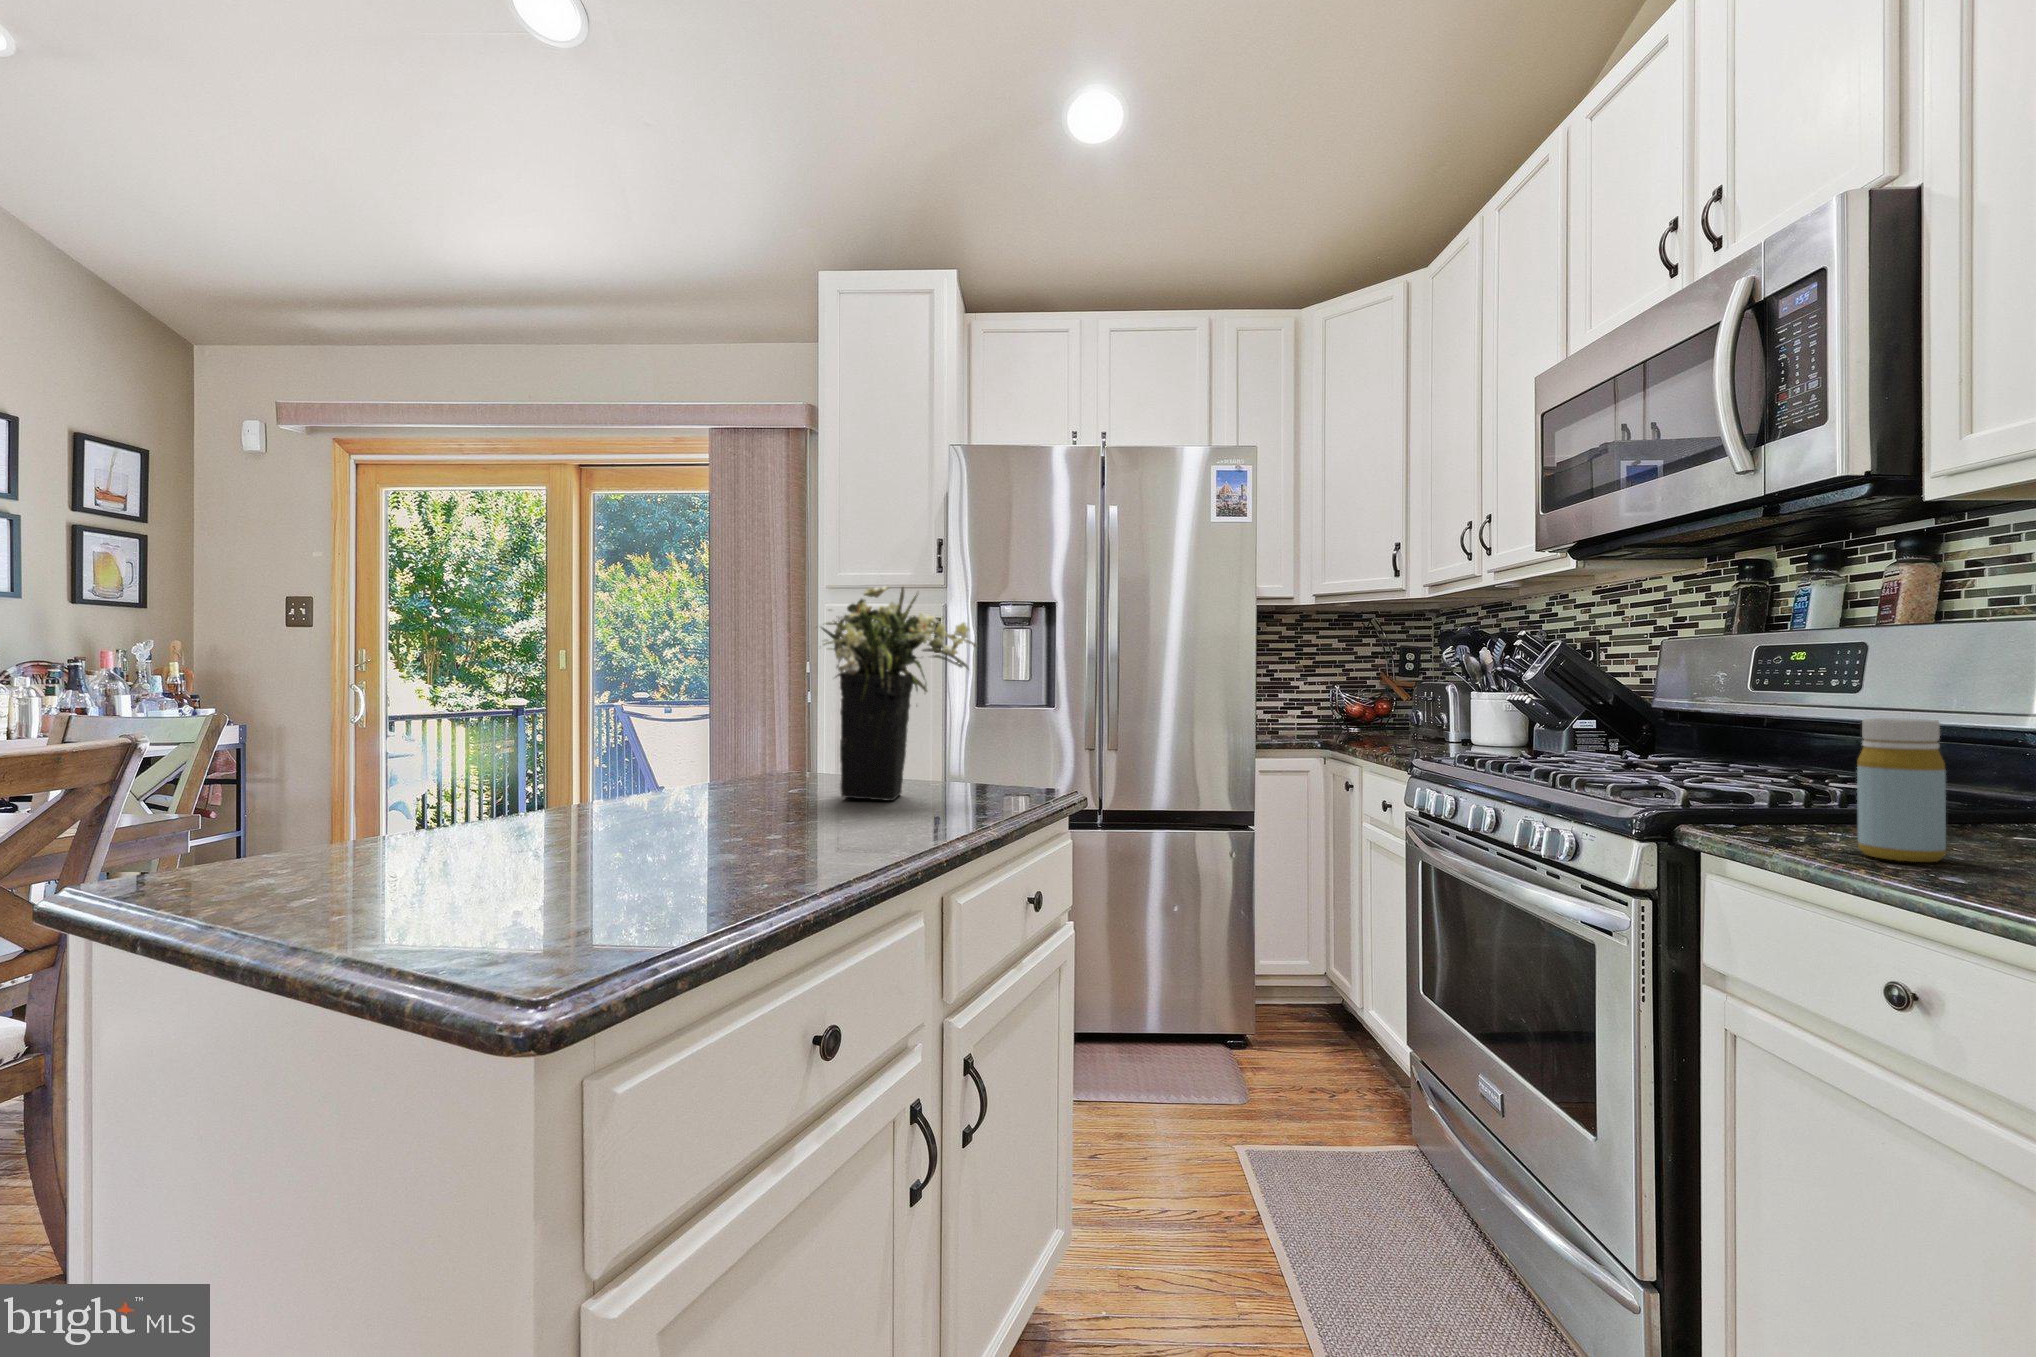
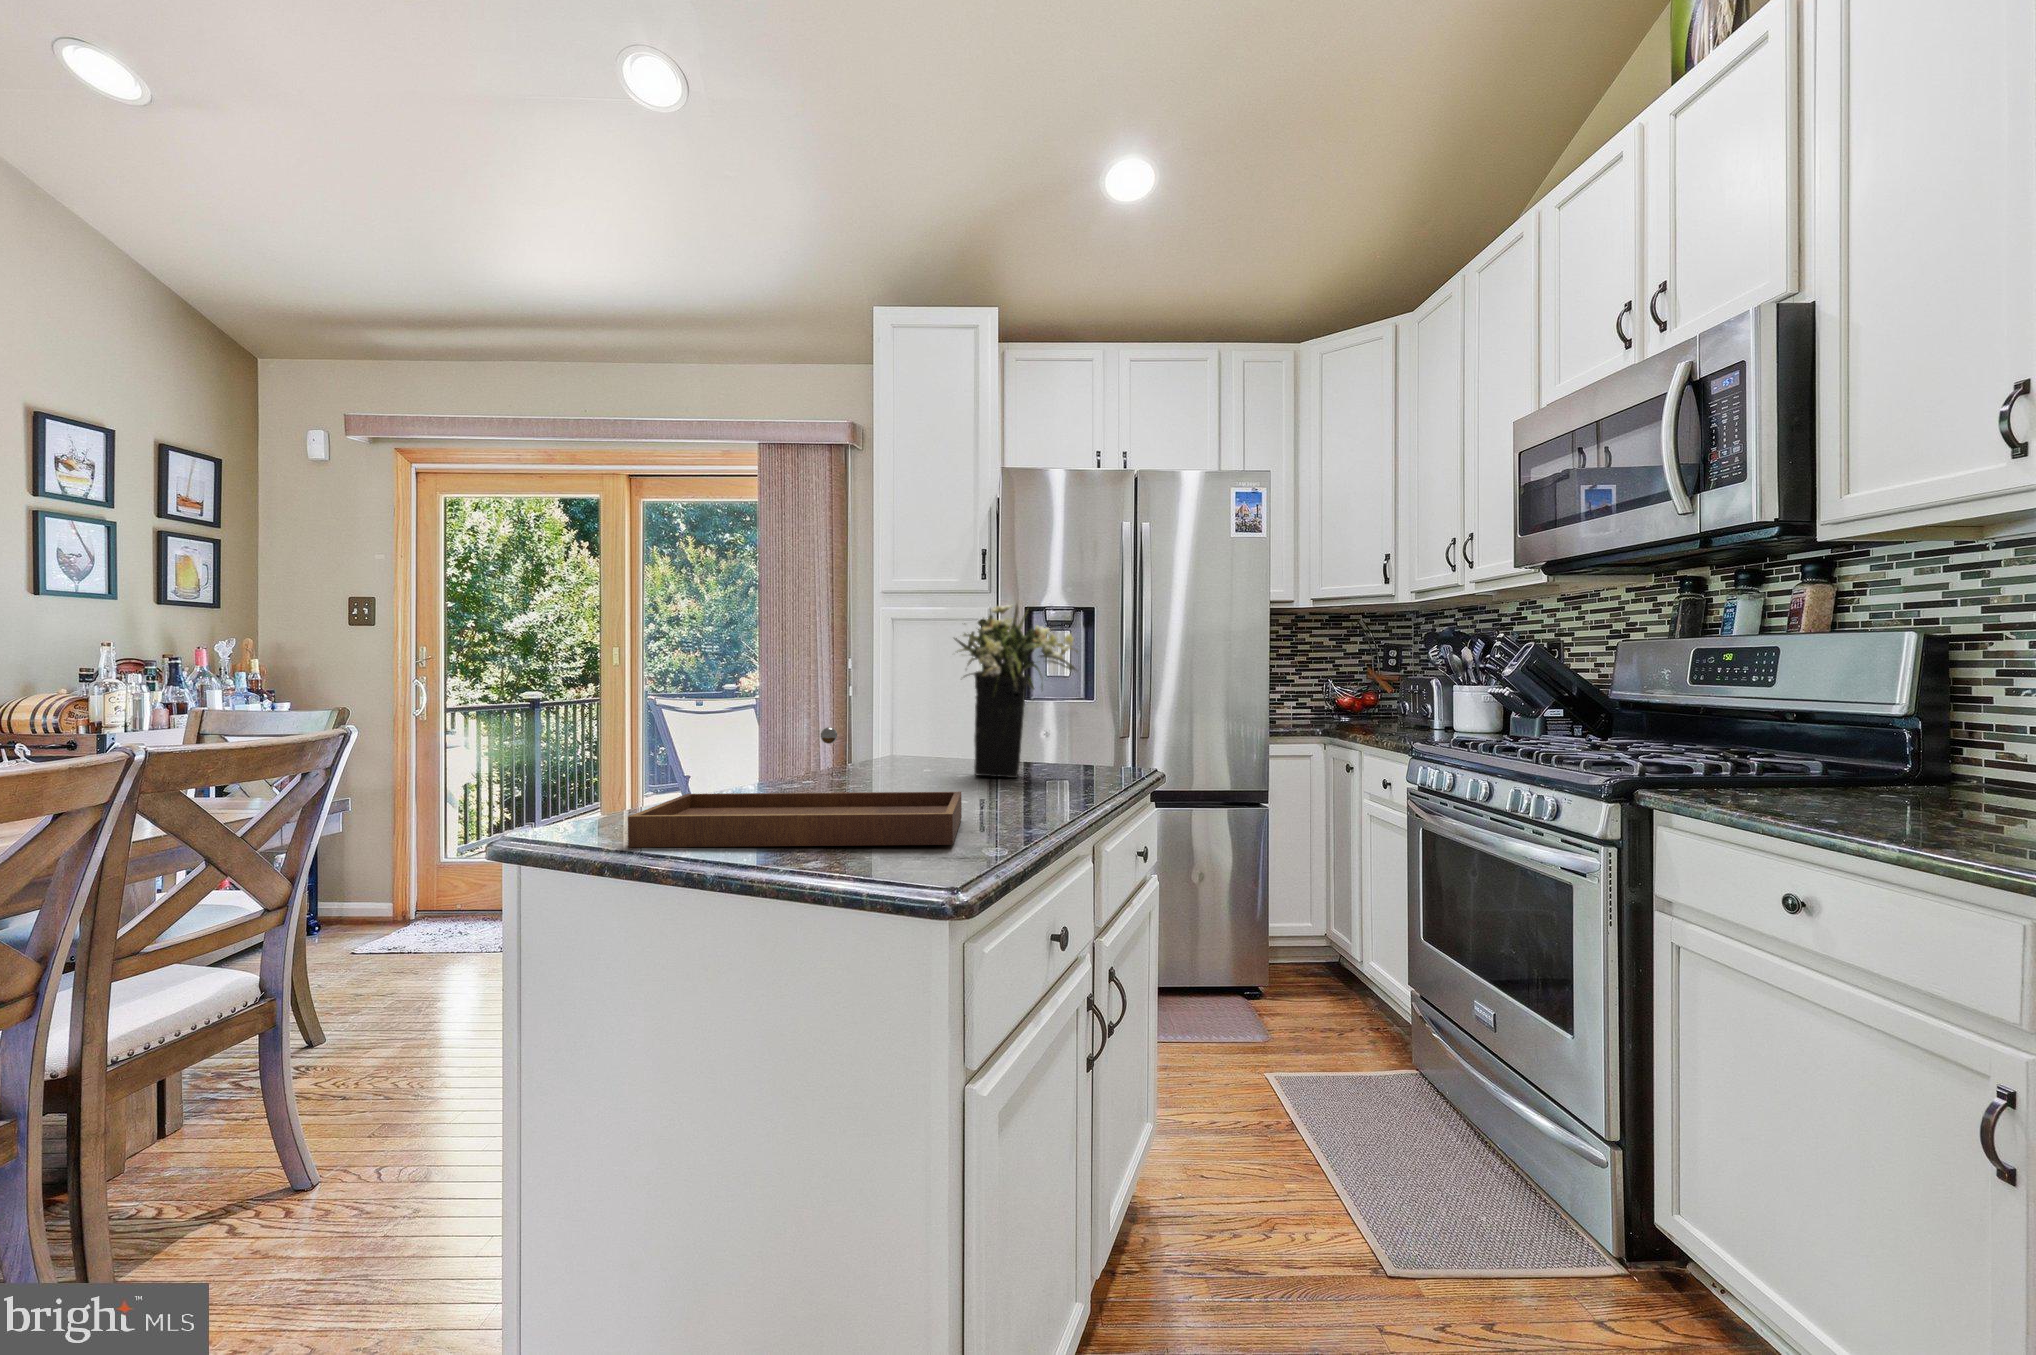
bottle: present [1857,718,1946,862] -> none [1769,708,1830,811]
tray: none [228,736,748,904] -> present [628,727,962,847]

